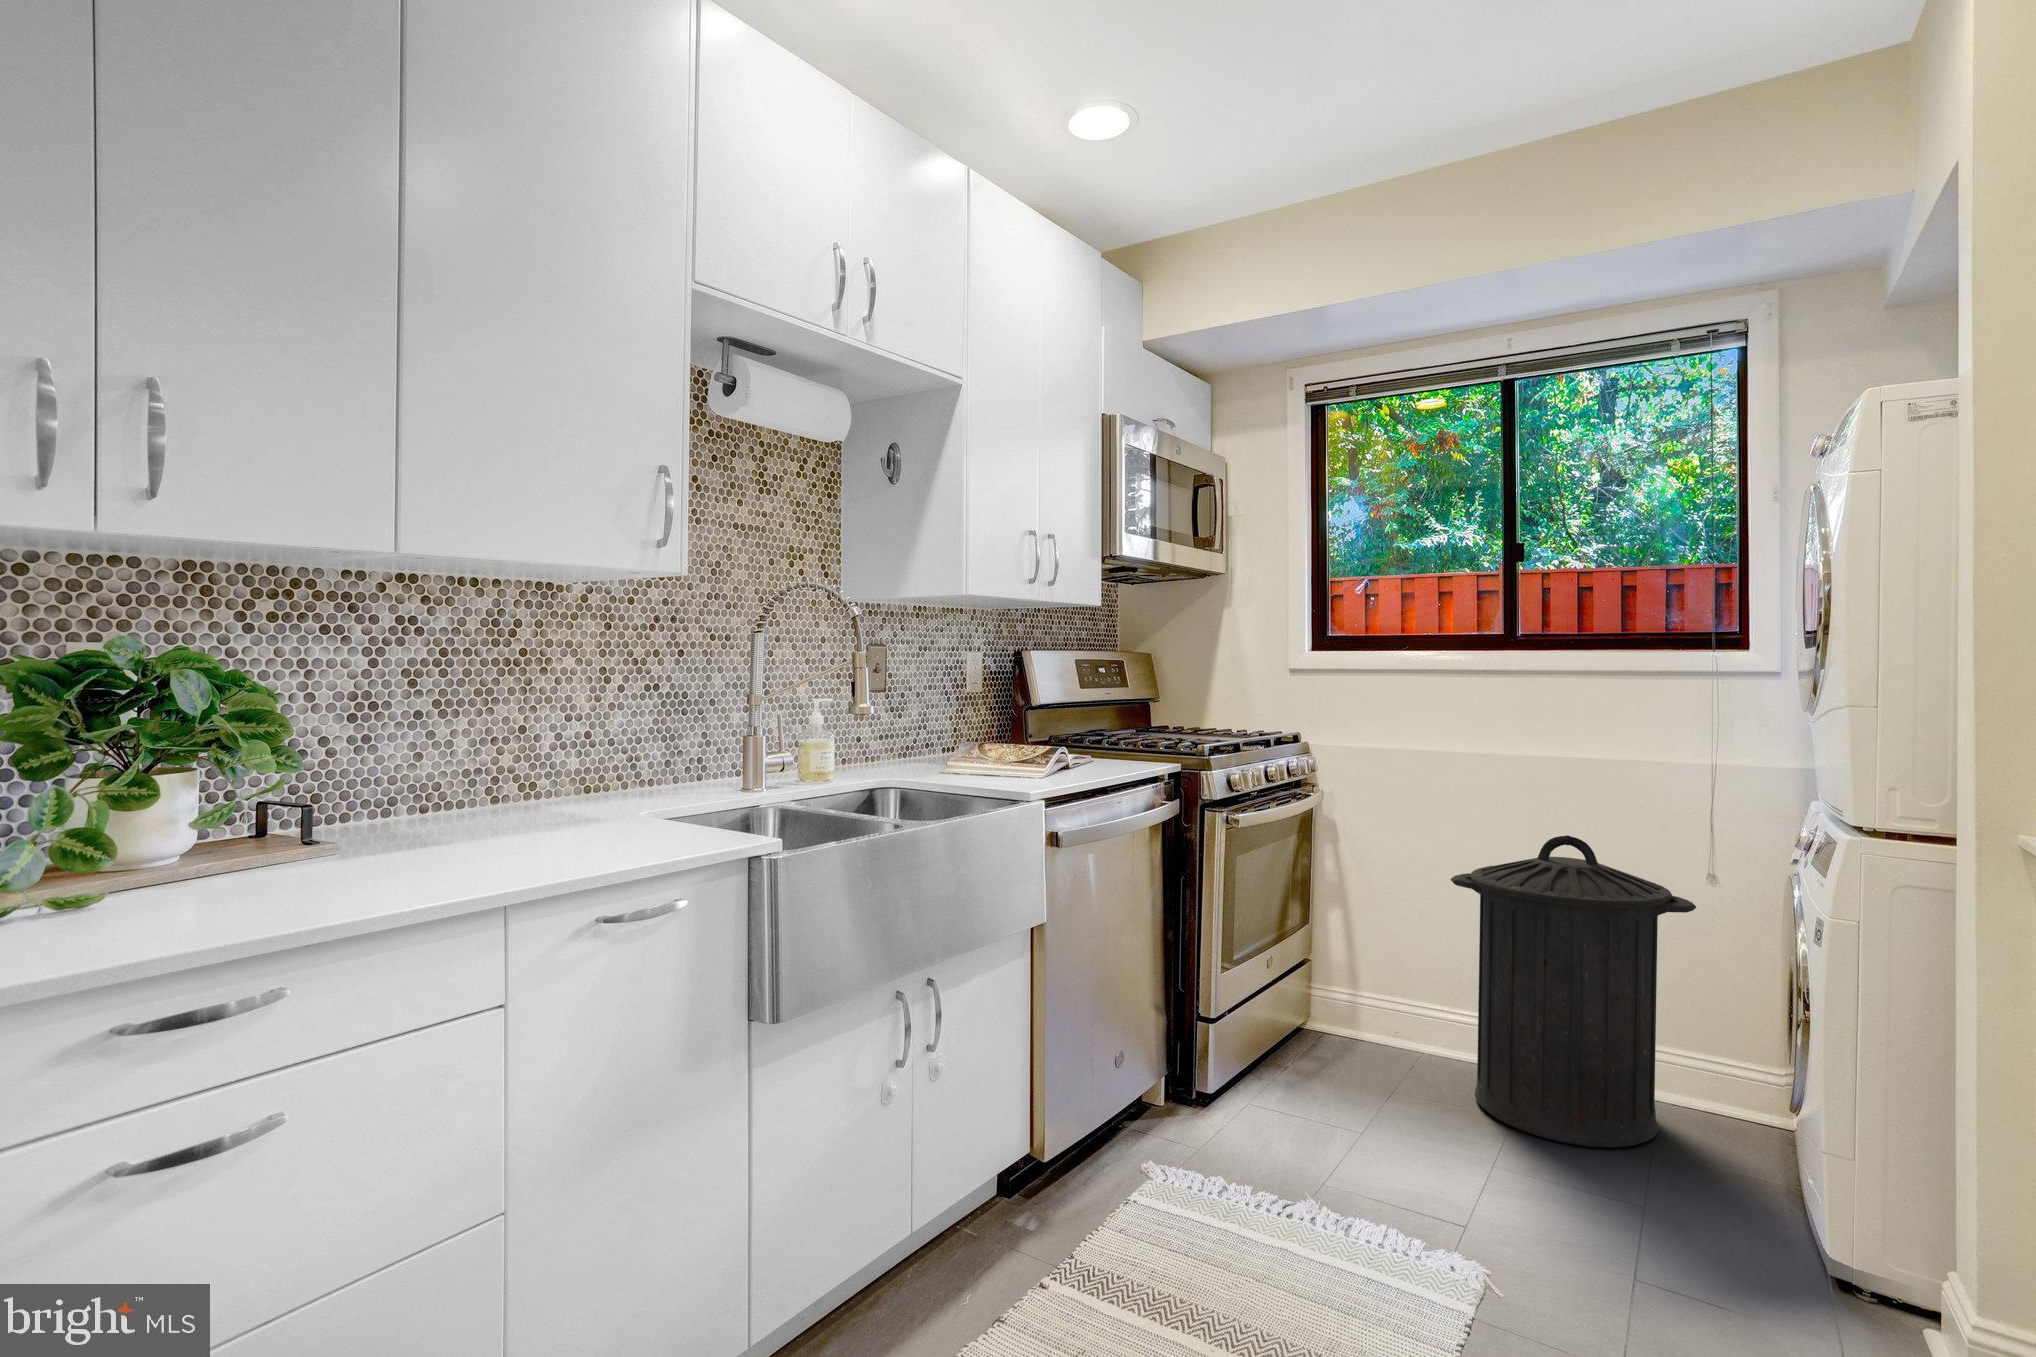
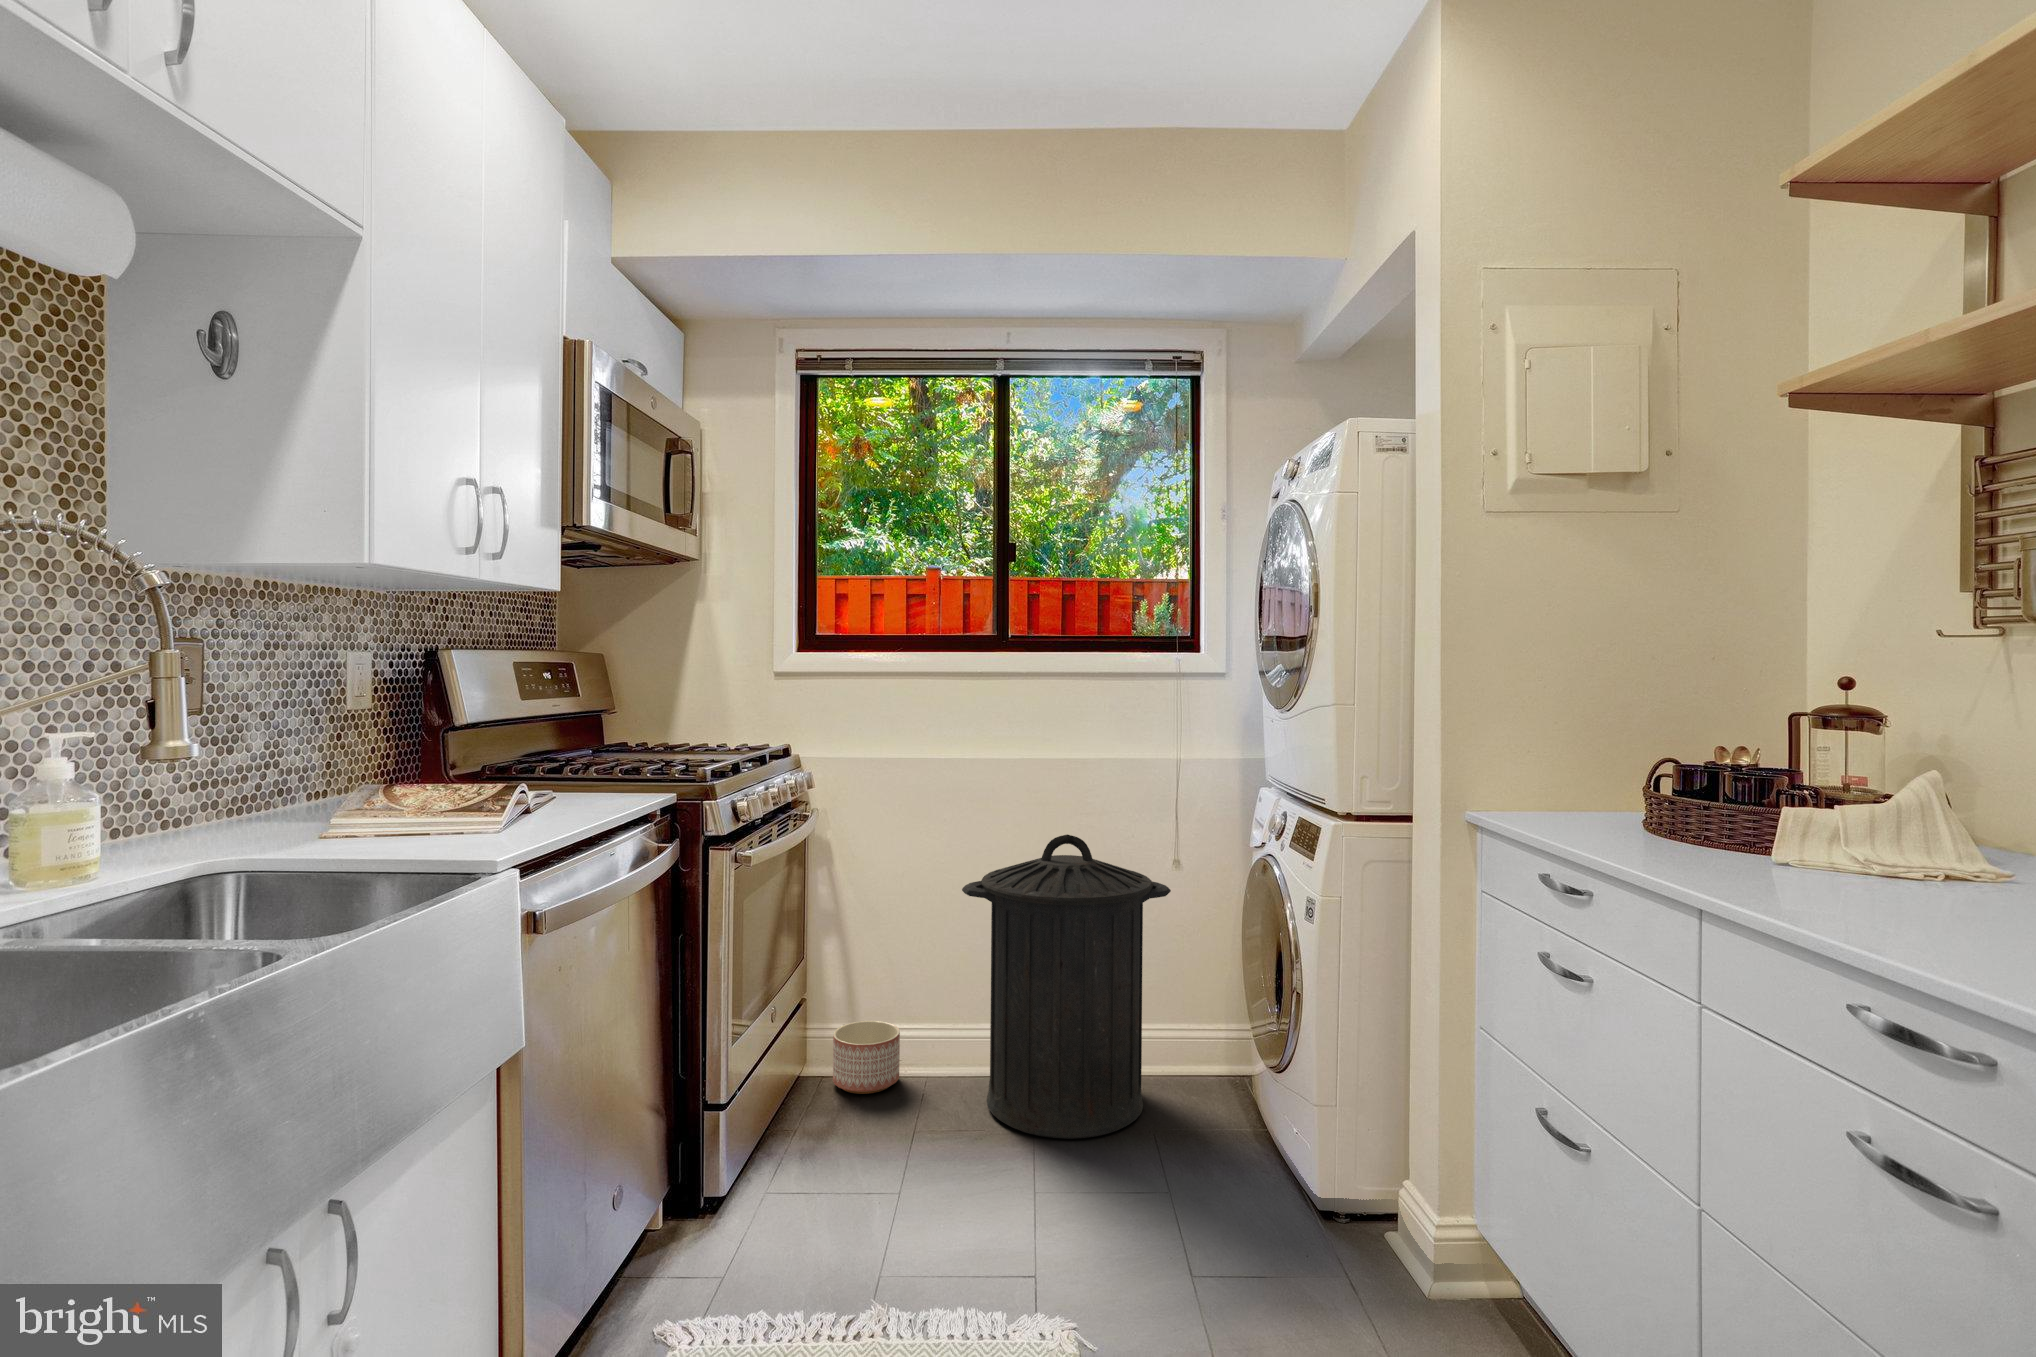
planter: none [1330,994,1395,1059] -> present [833,1021,900,1094]

